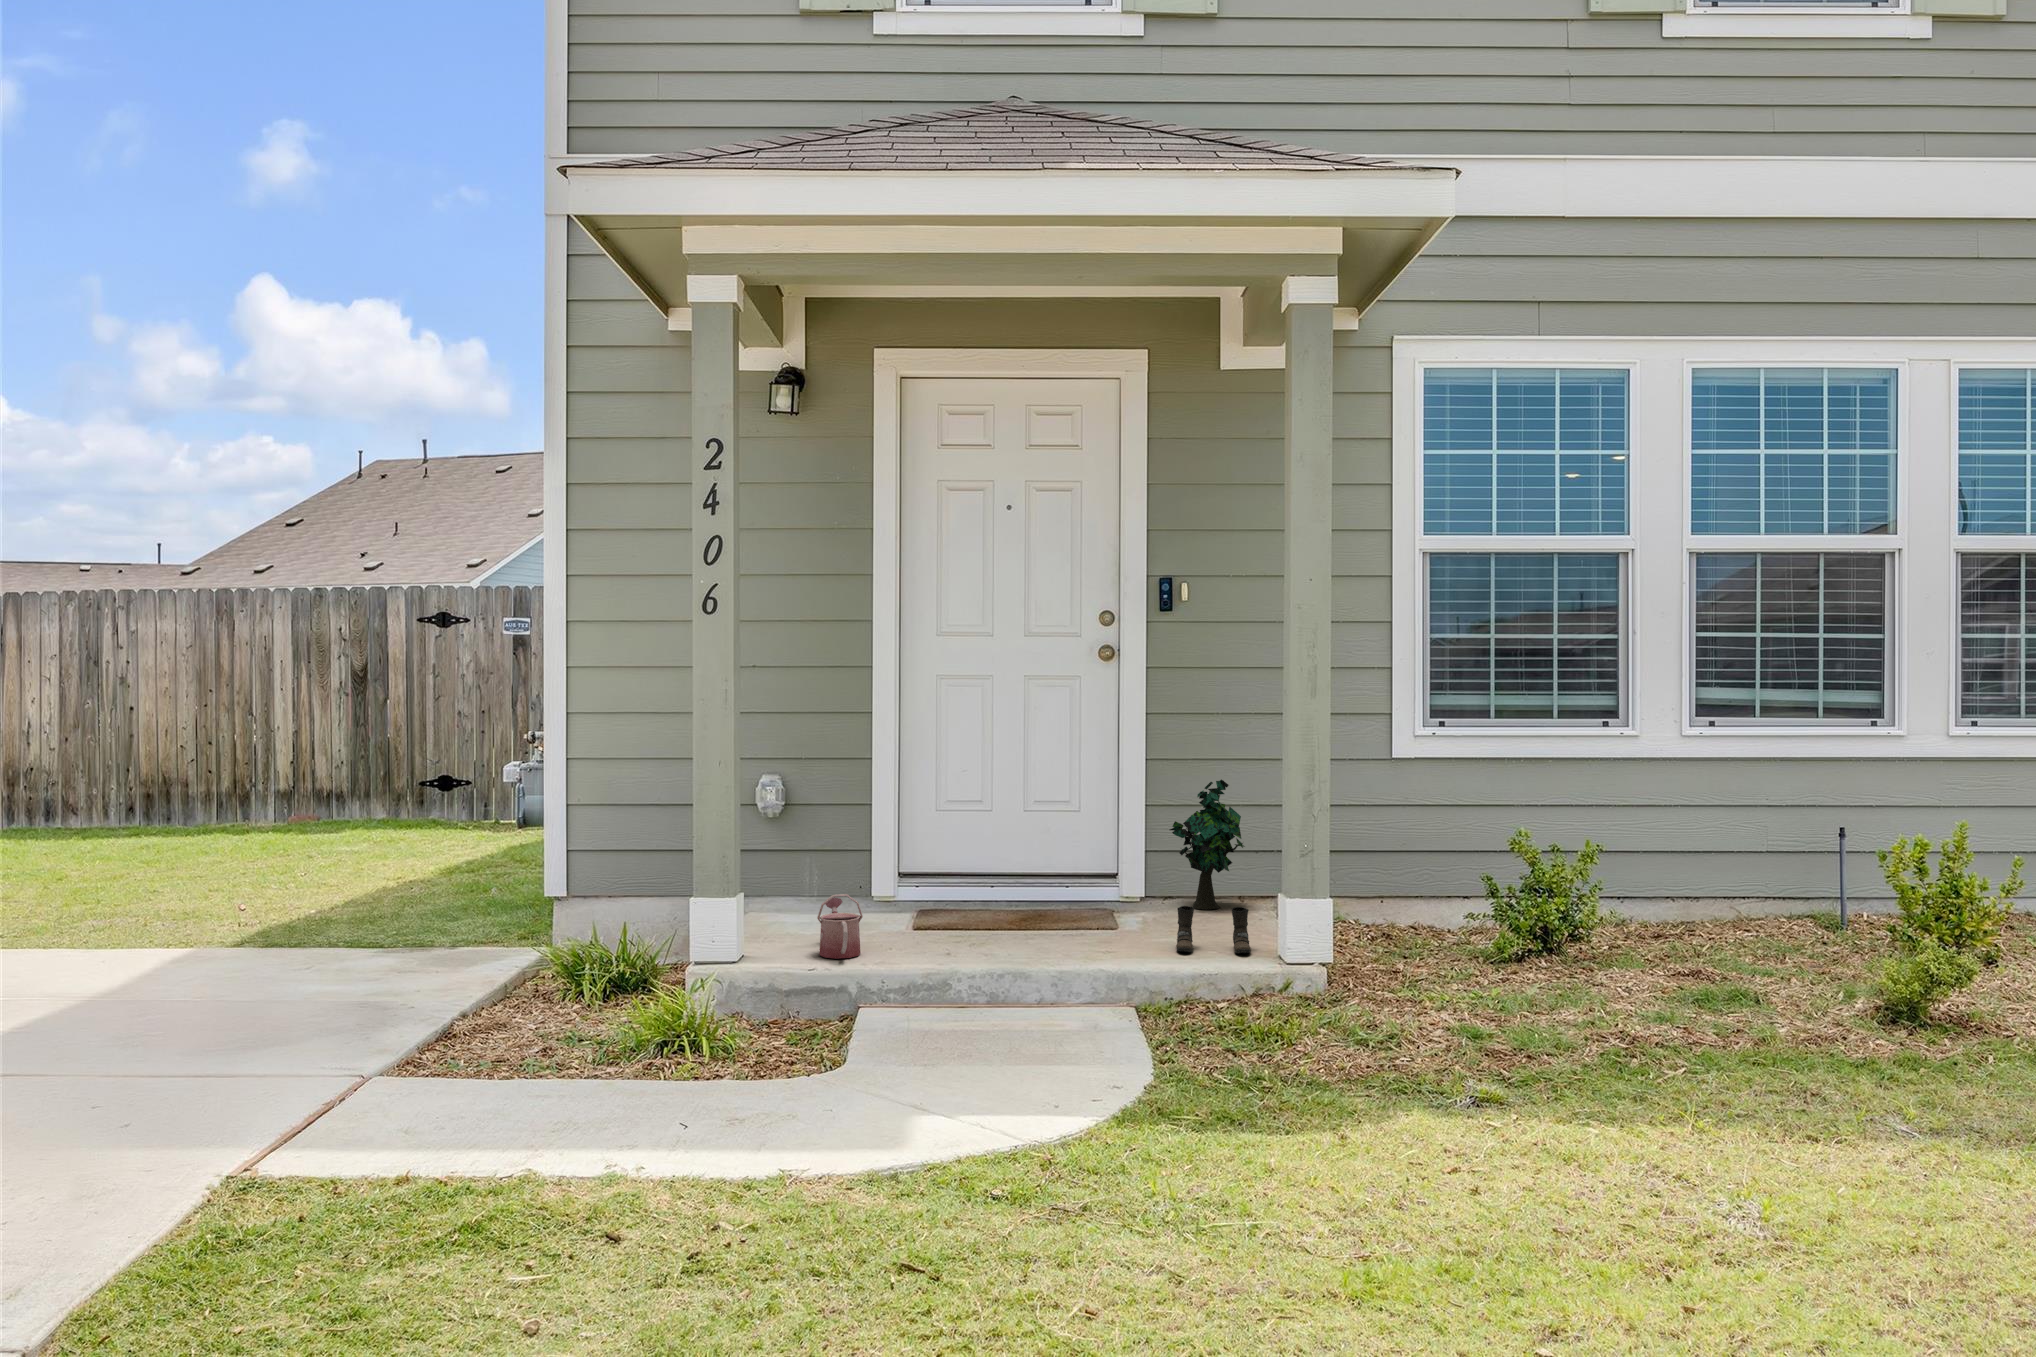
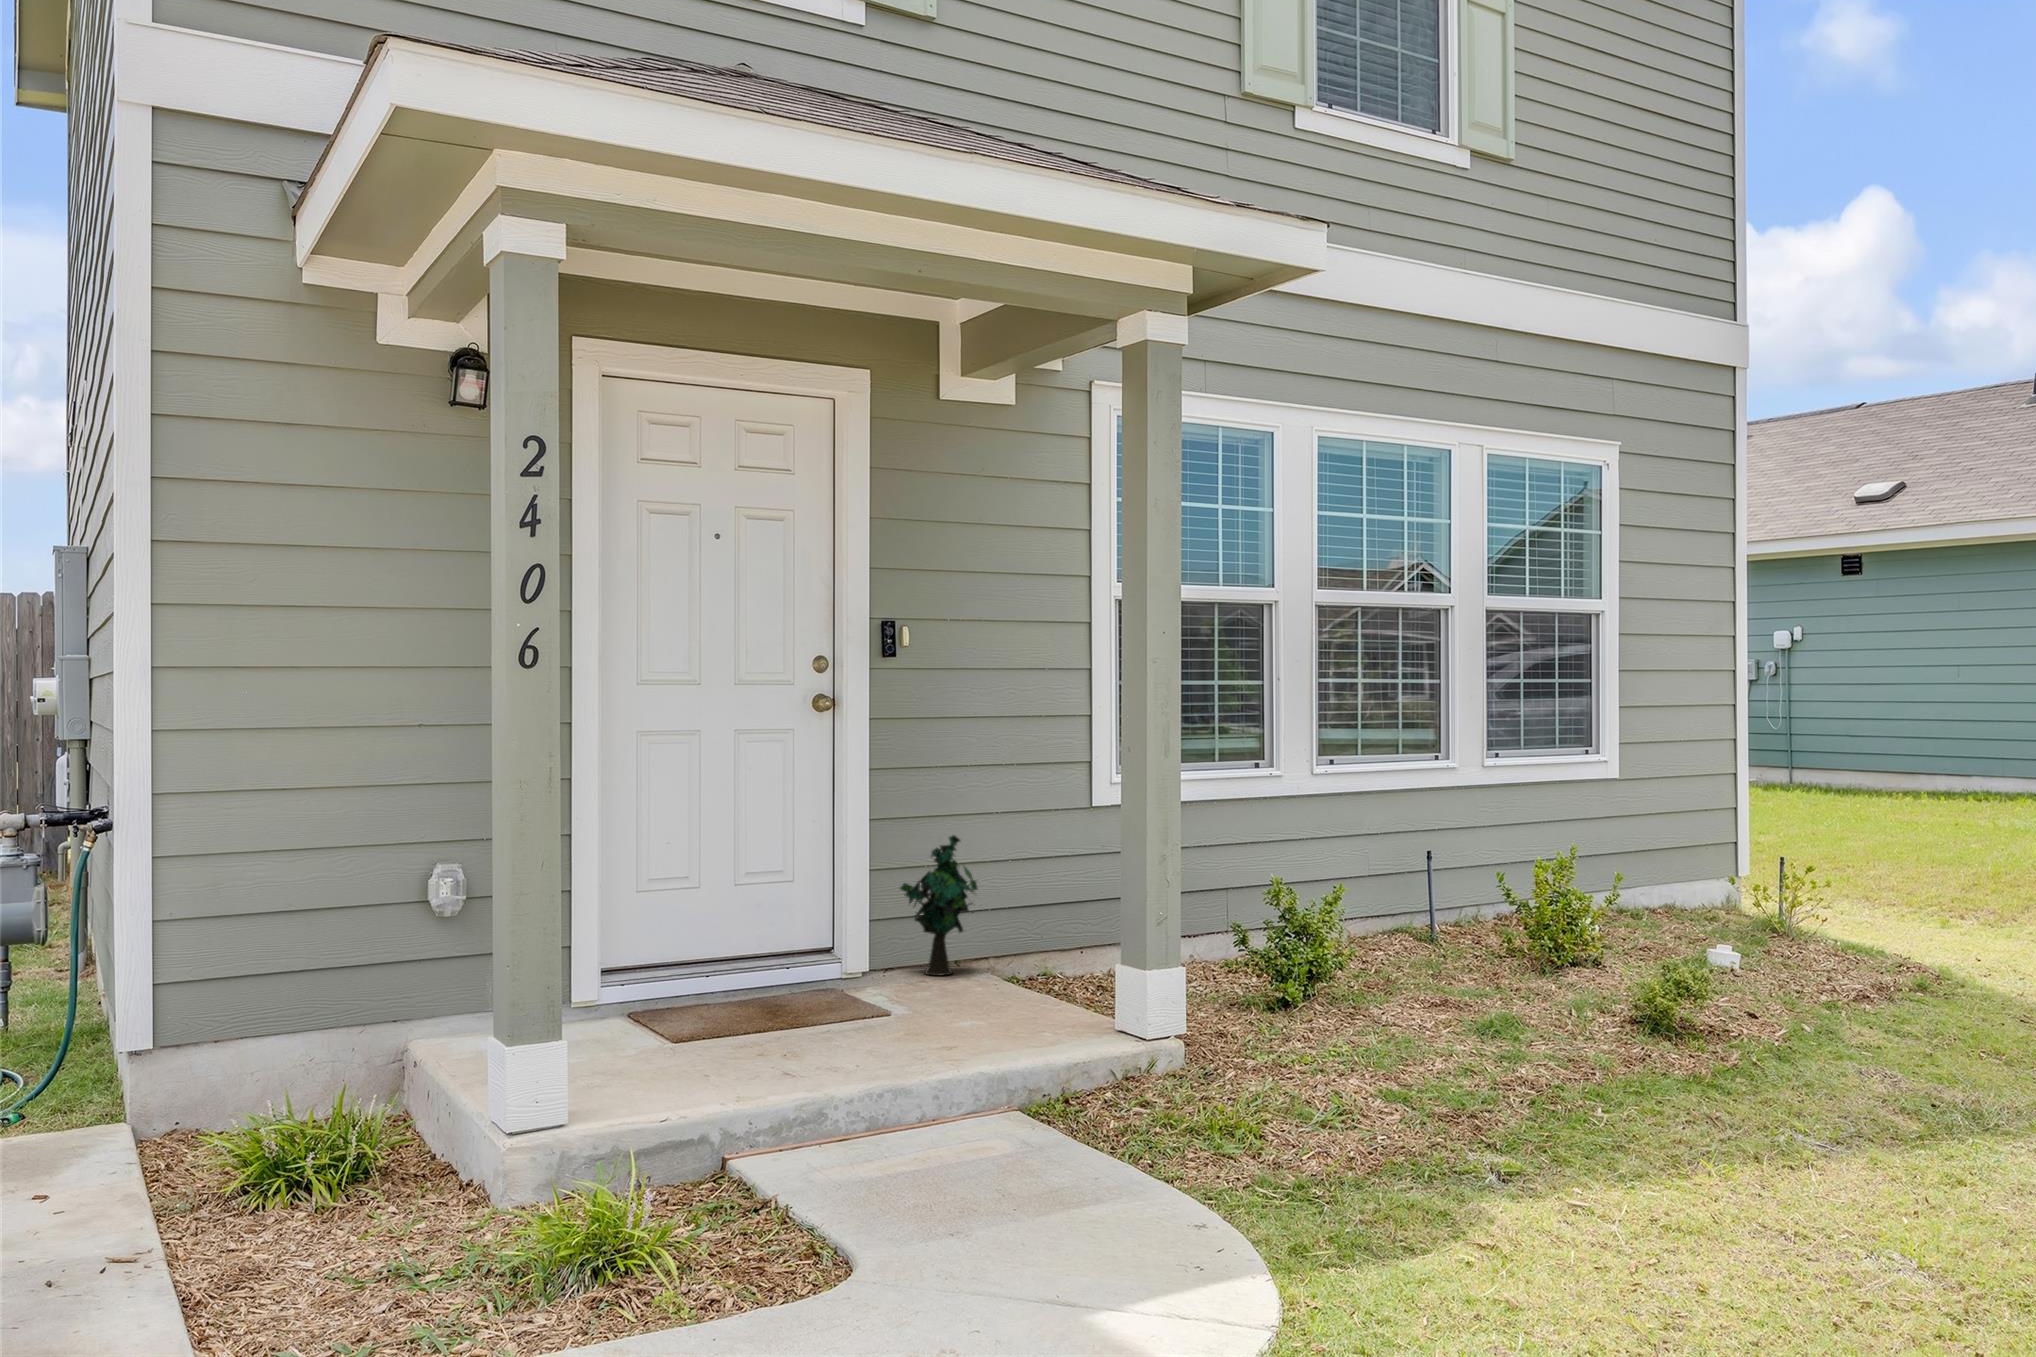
watering can: present [817,894,863,959] -> none [624,982,697,1058]
boots: present [1176,906,1251,953] -> none [985,963,1065,1013]

